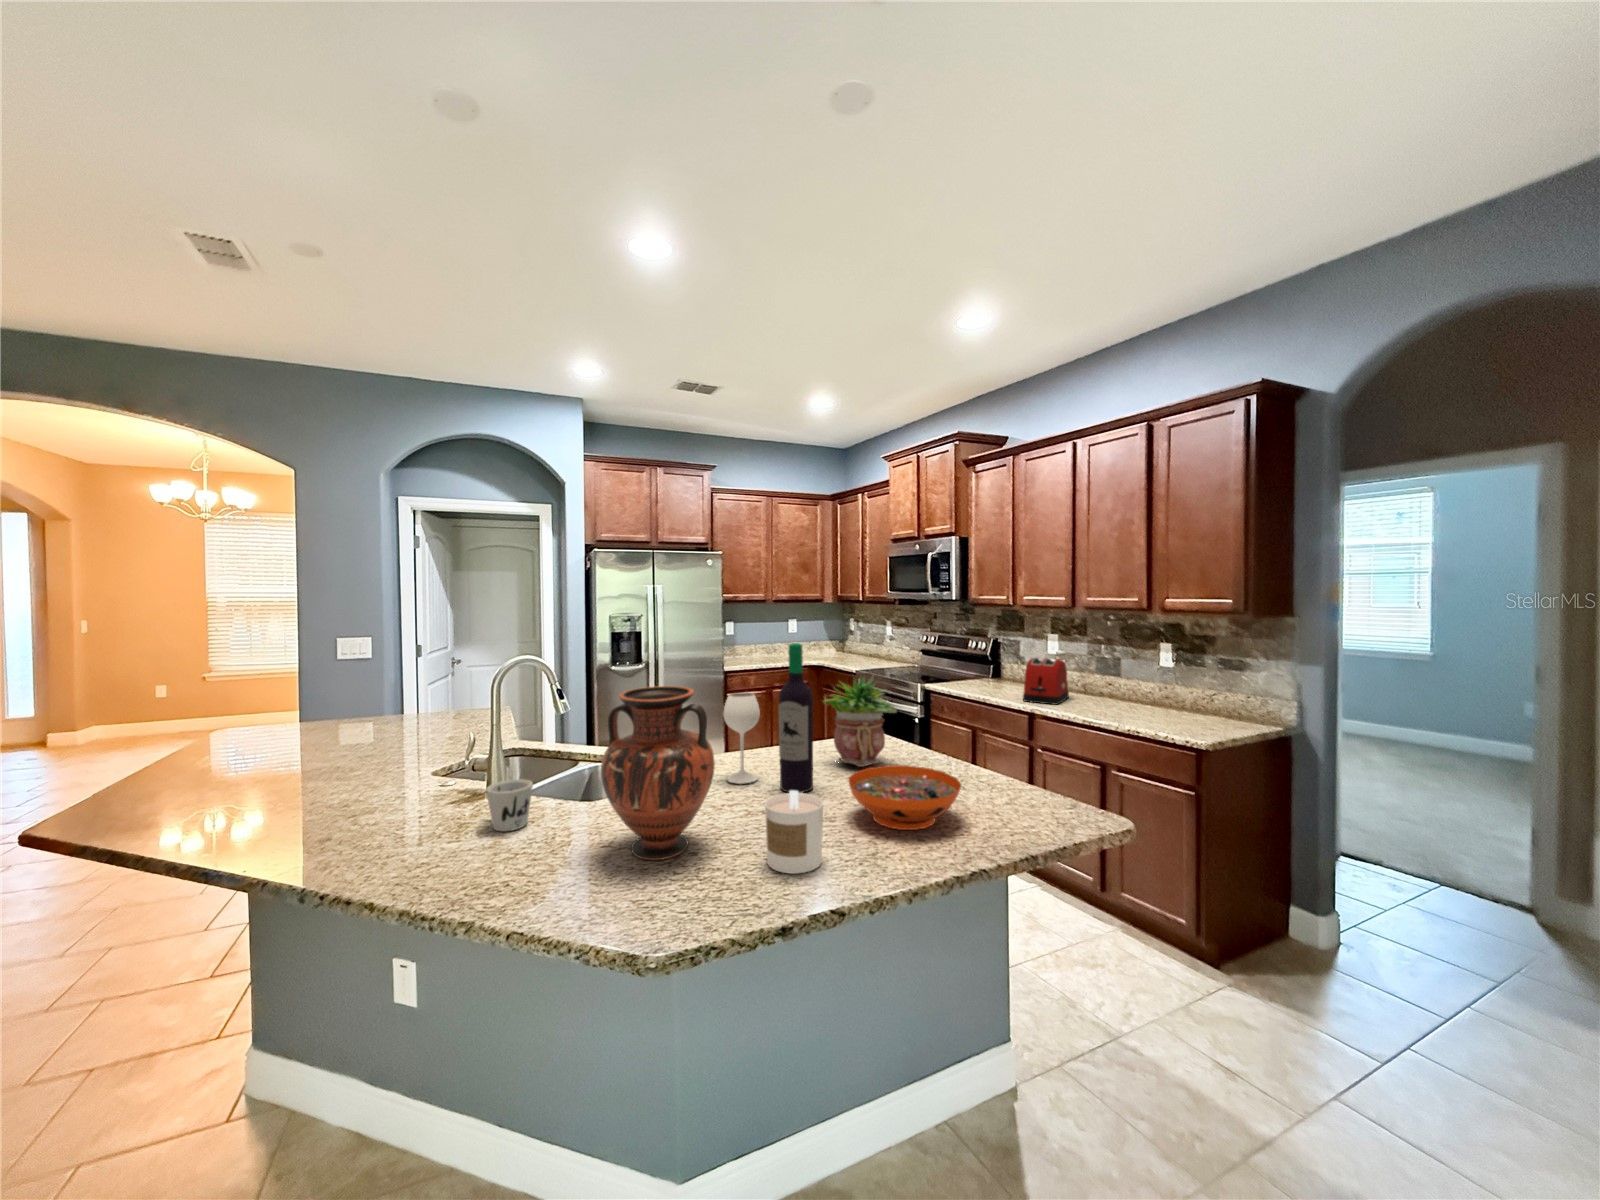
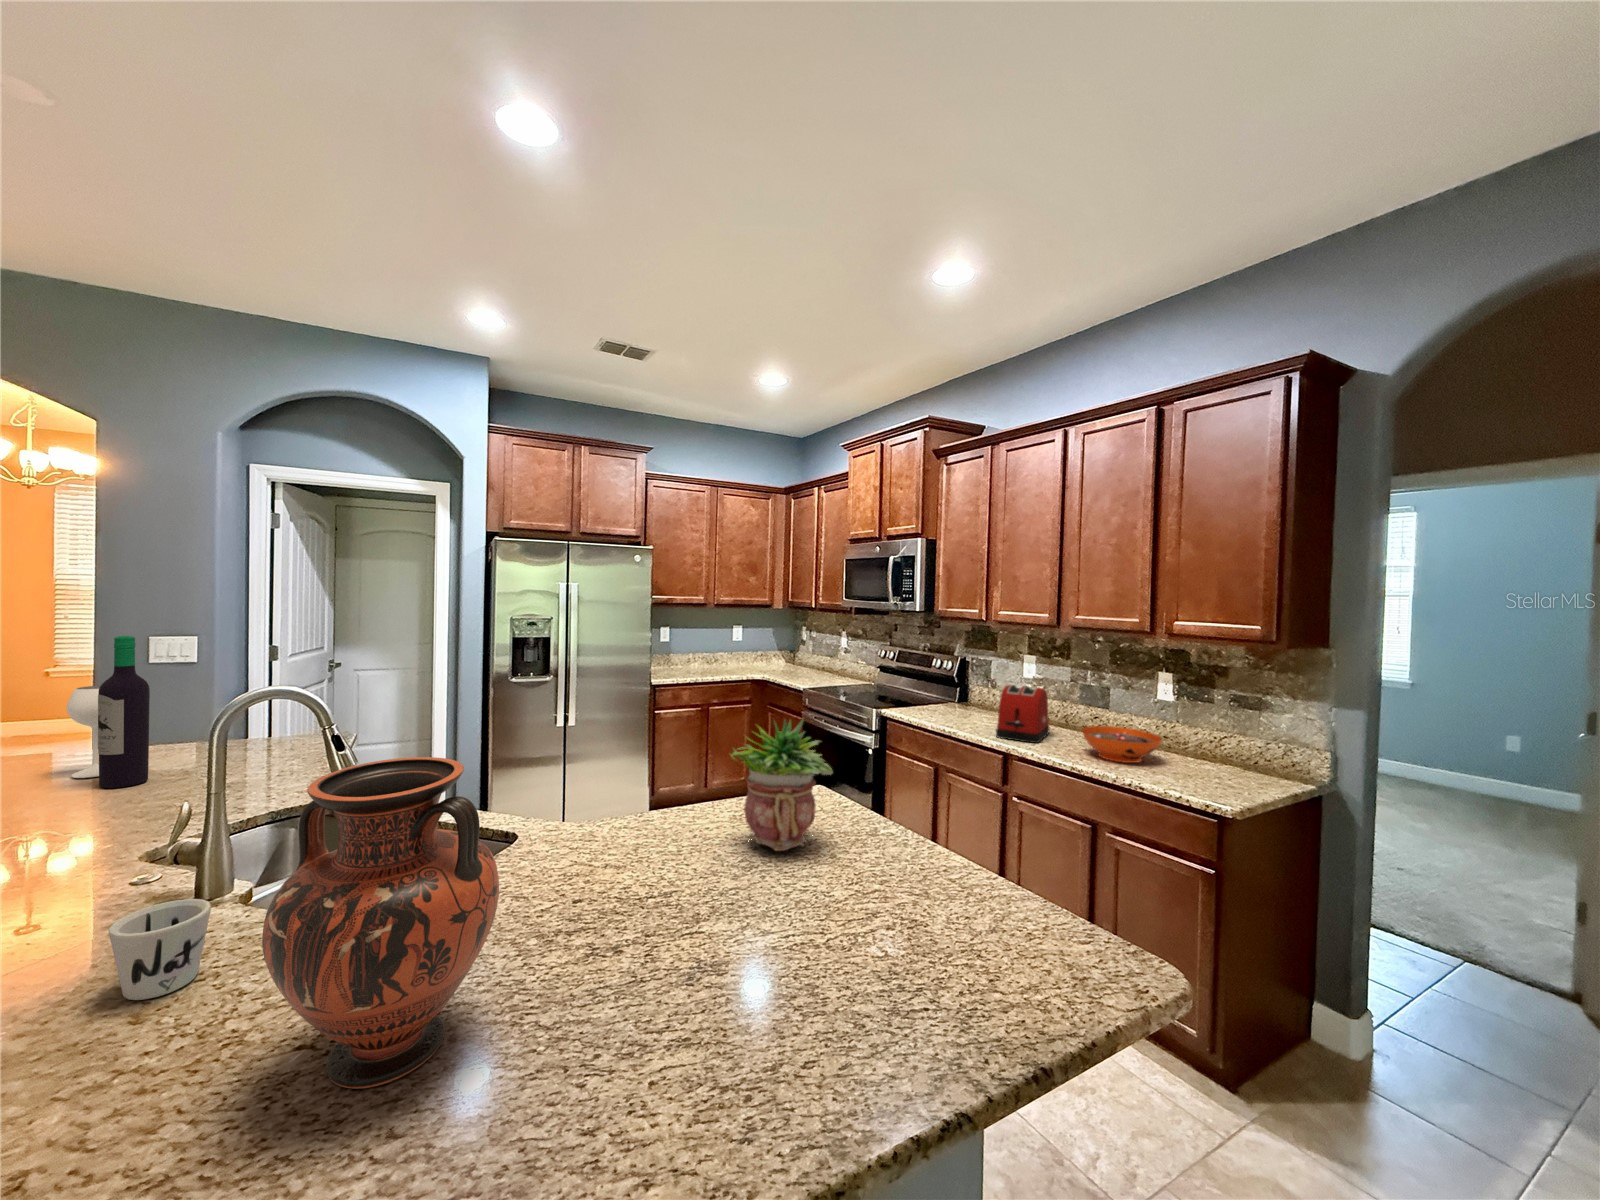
wine bottle: present [723,643,813,793] -> present [67,636,150,788]
decorative bowl: present [849,765,961,830] -> present [1082,726,1162,763]
candle: present [765,791,823,874] -> none [563,955,672,1132]

